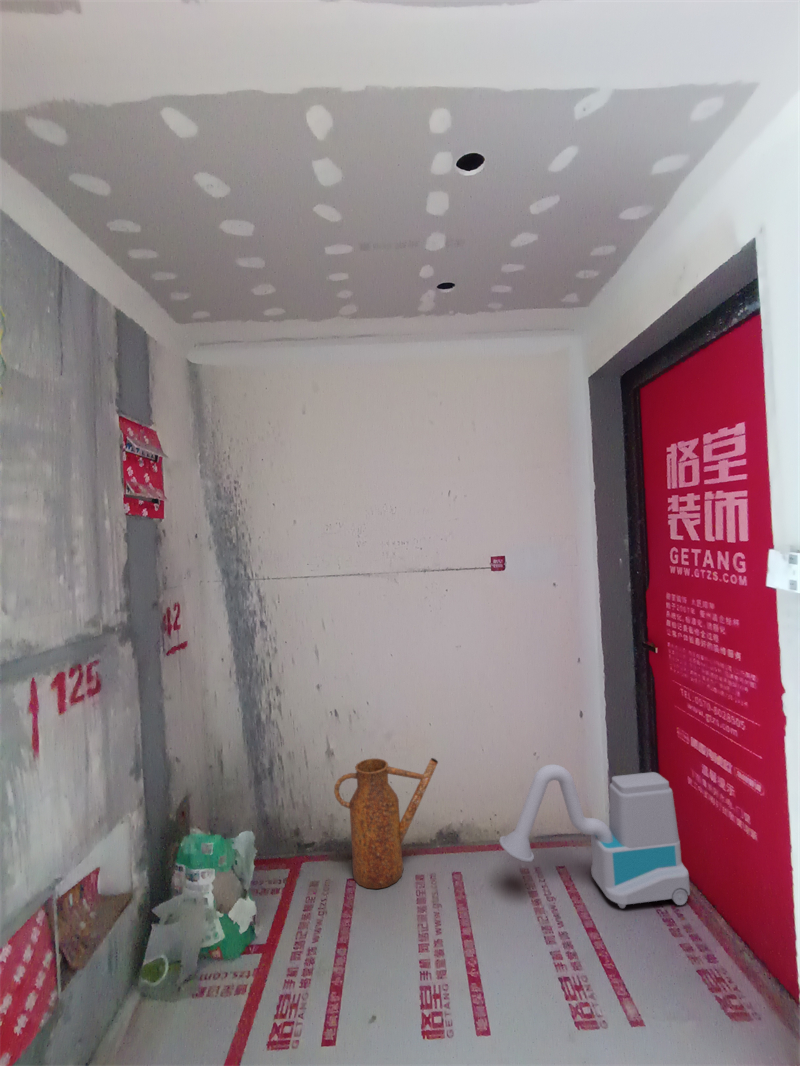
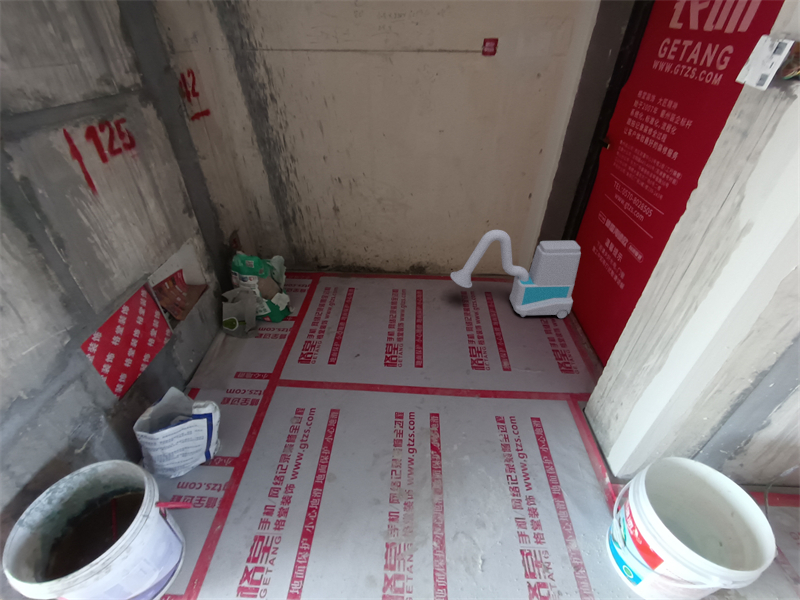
watering can: present [334,758,438,889] -> none [339,215,415,294]

